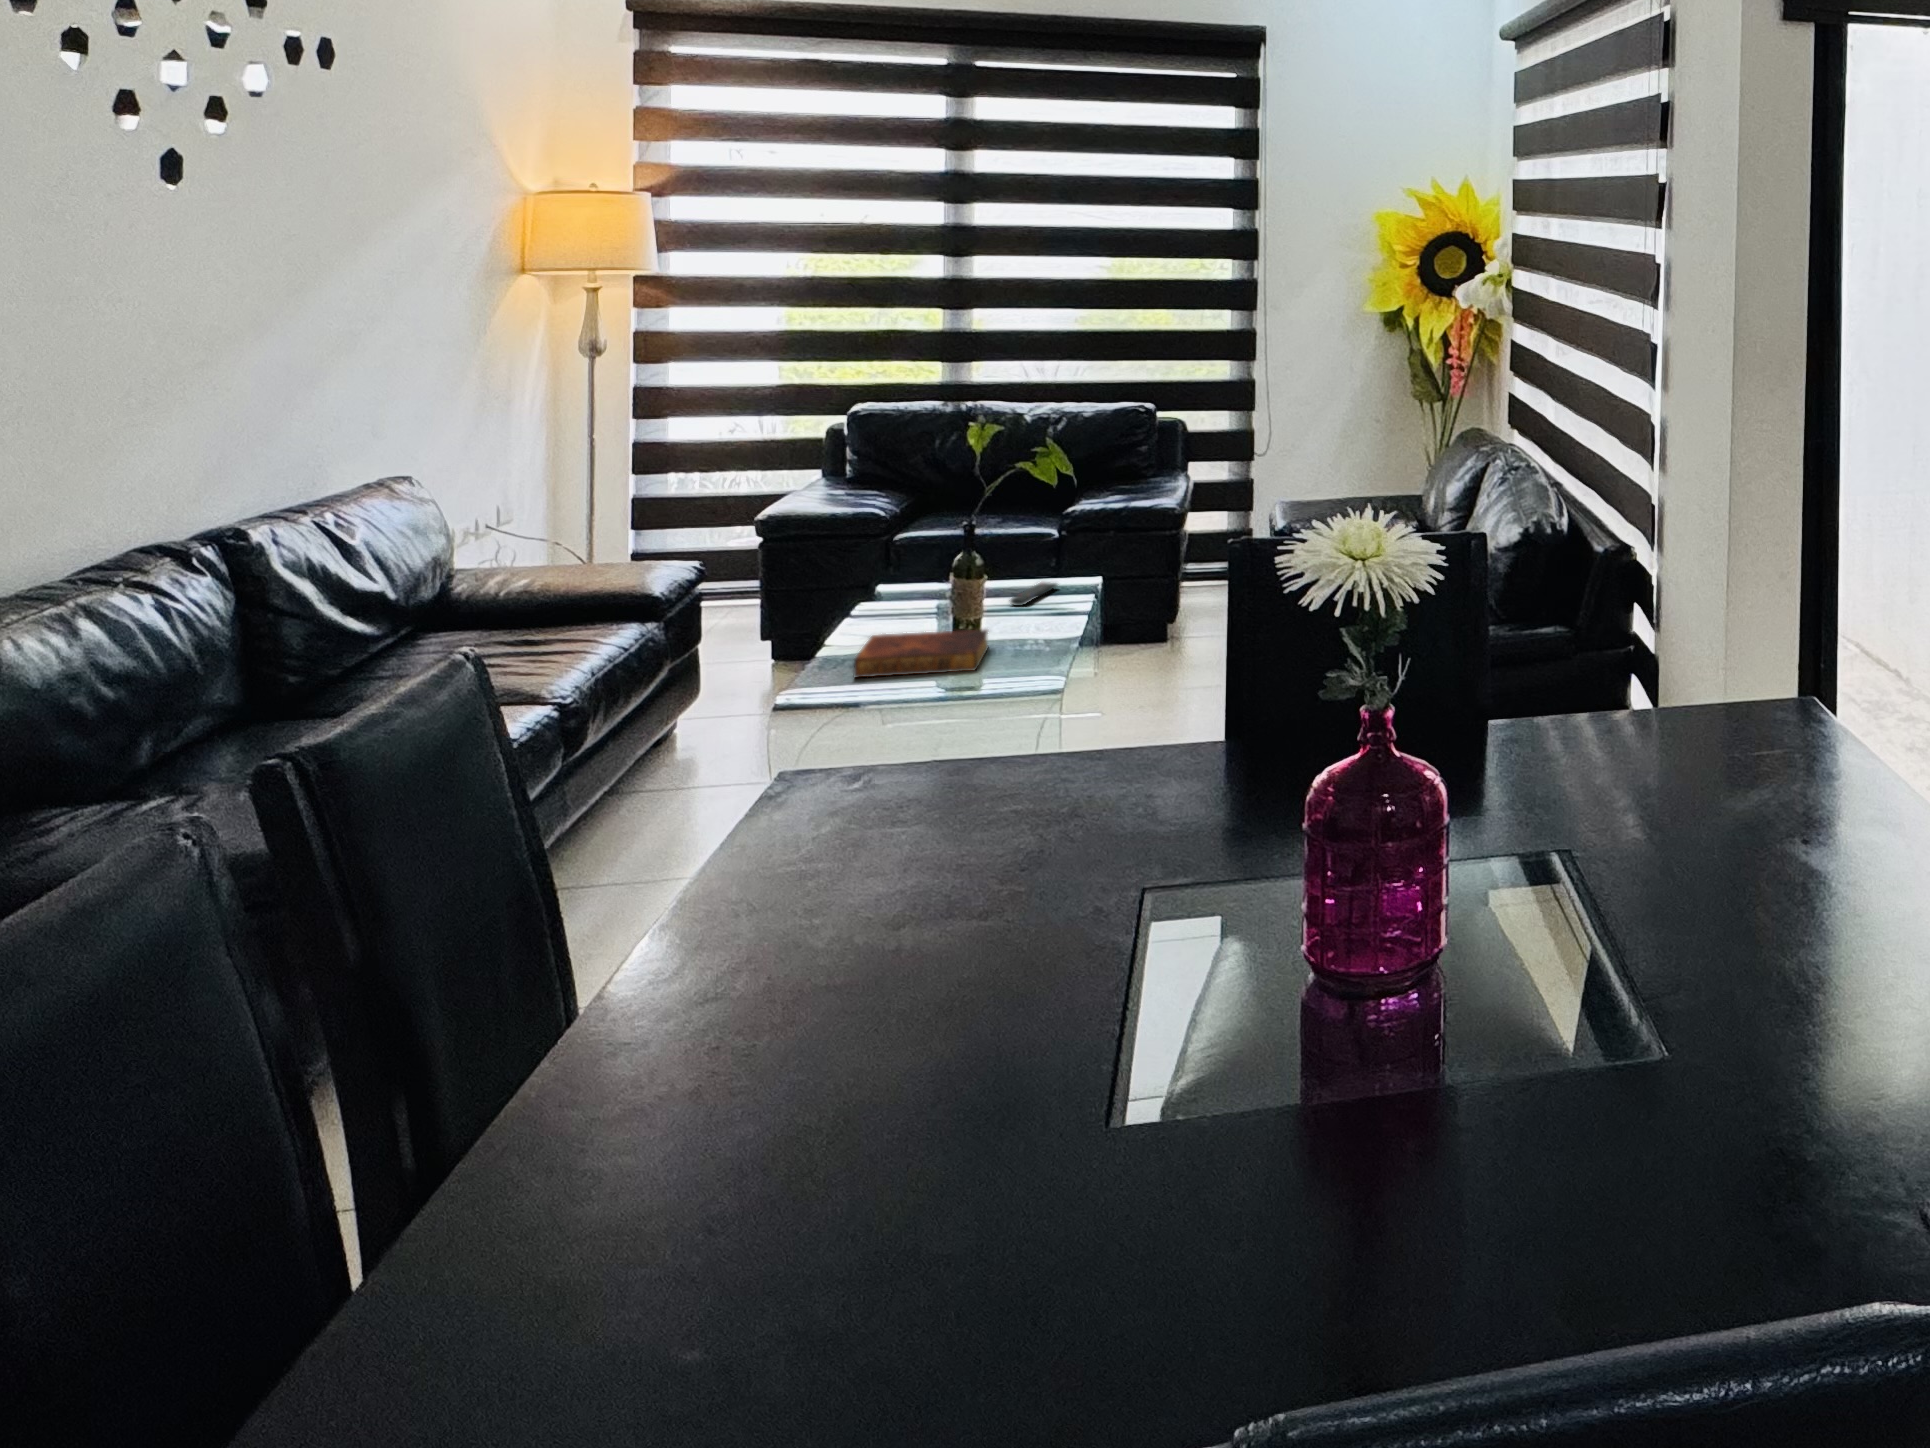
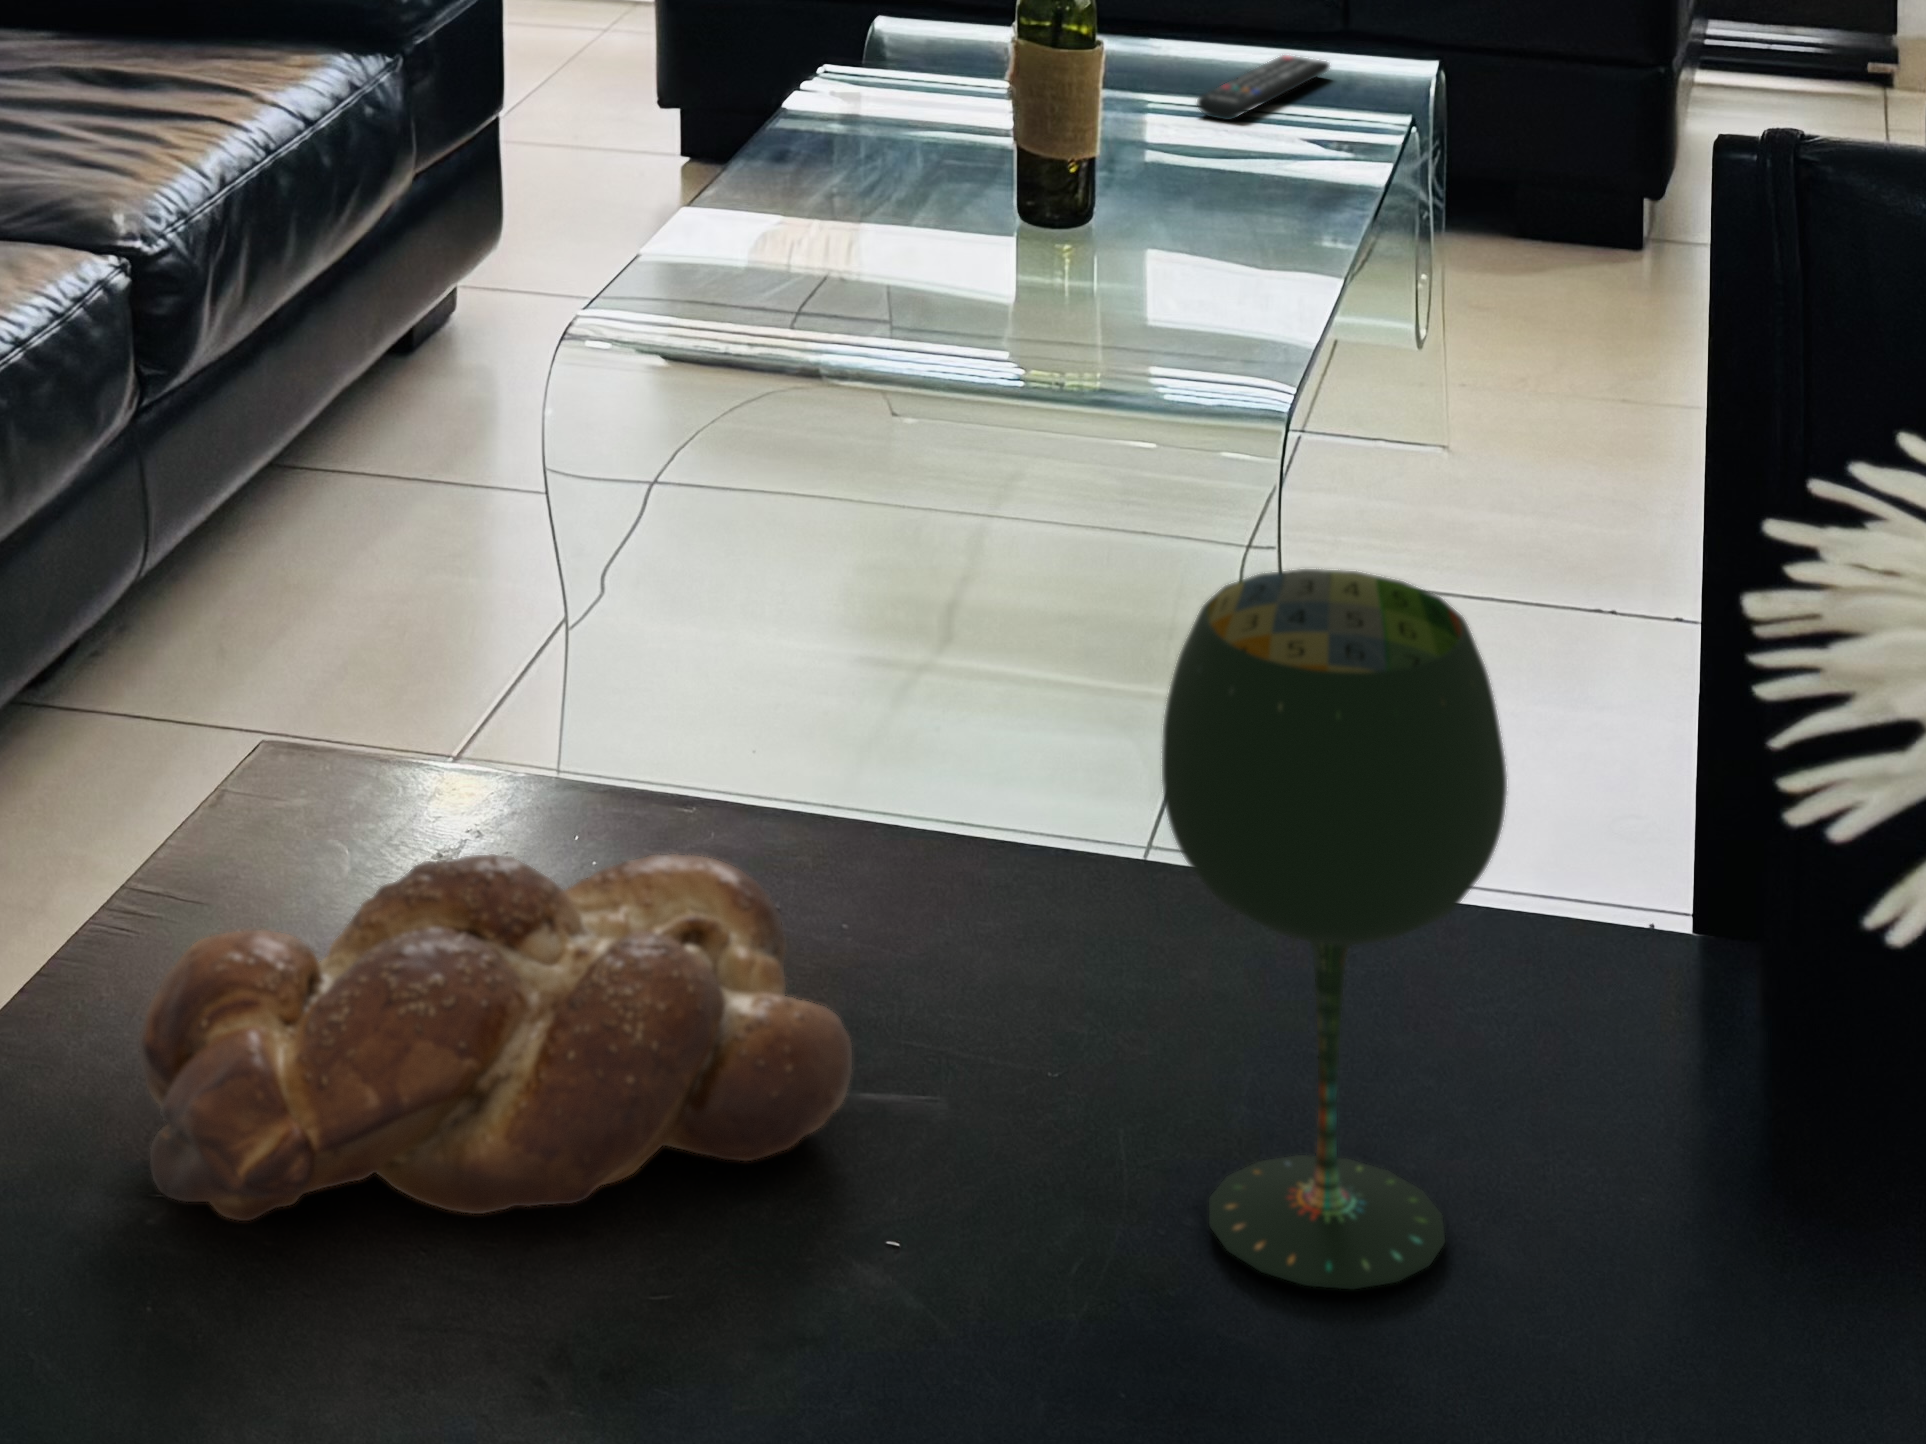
book: present [854,629,988,677] -> none [775,167,1124,315]
wine glass: none [1094,632,1181,799] -> present [1162,569,1507,1289]
bread loaf: none [798,741,1008,840] -> present [138,854,852,1221]

